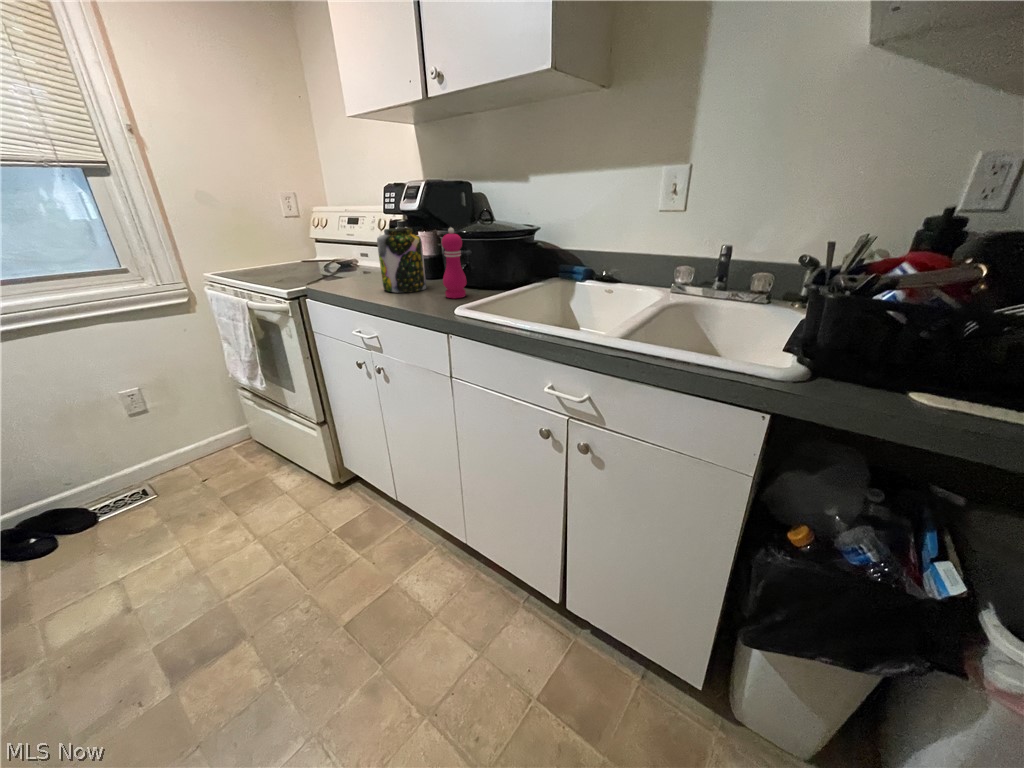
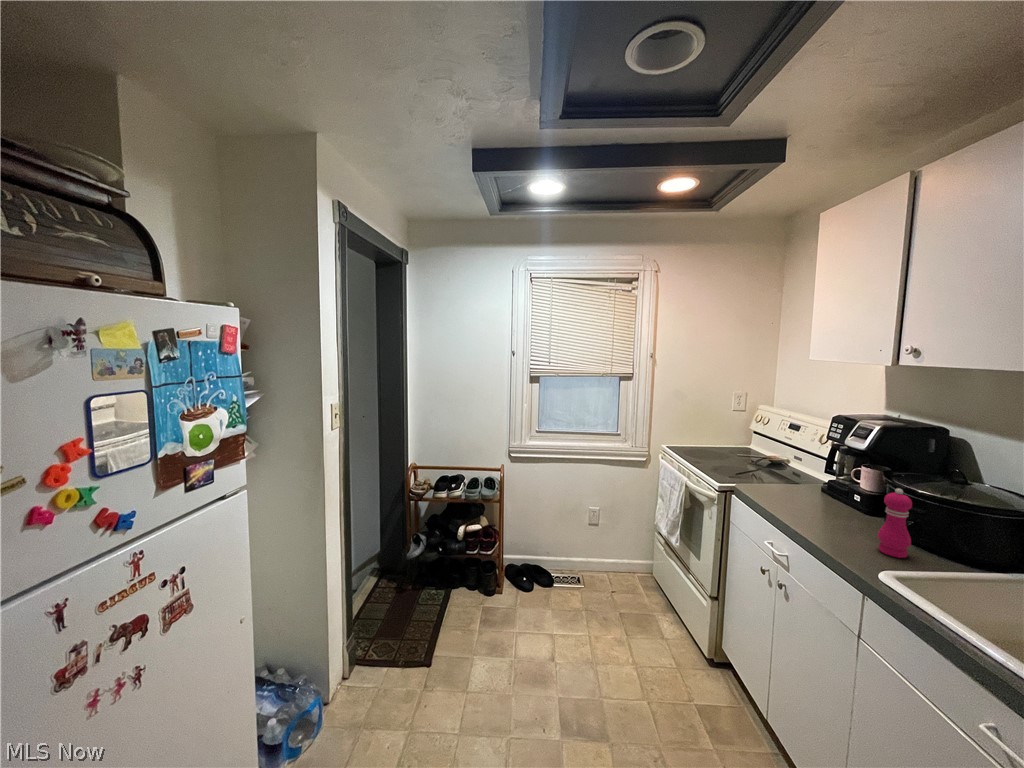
jar: present [377,228,426,293] -> none [807,464,861,529]

